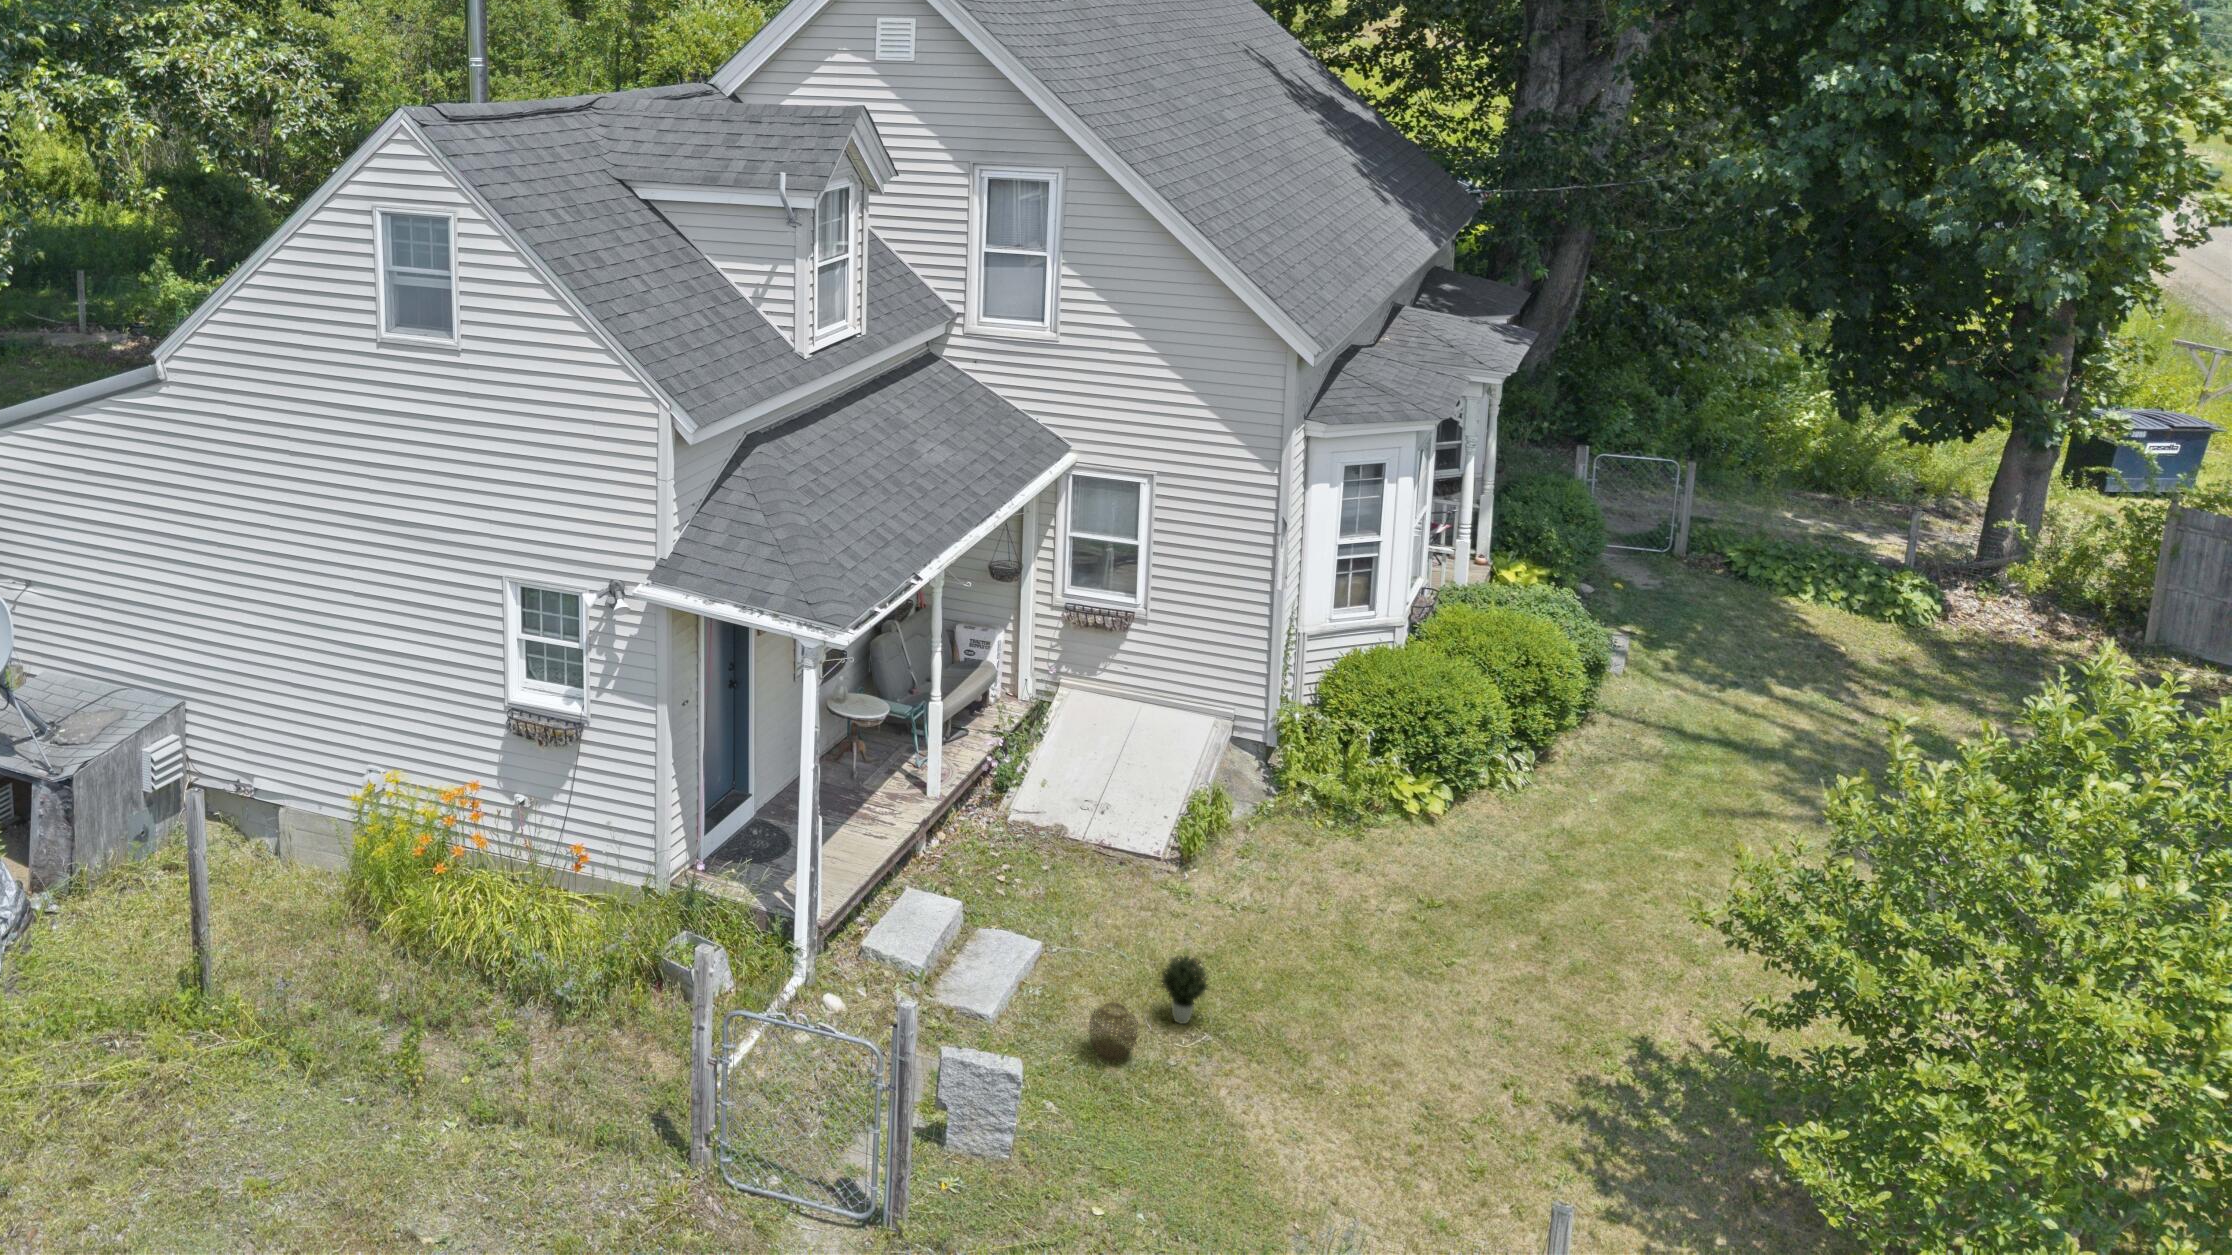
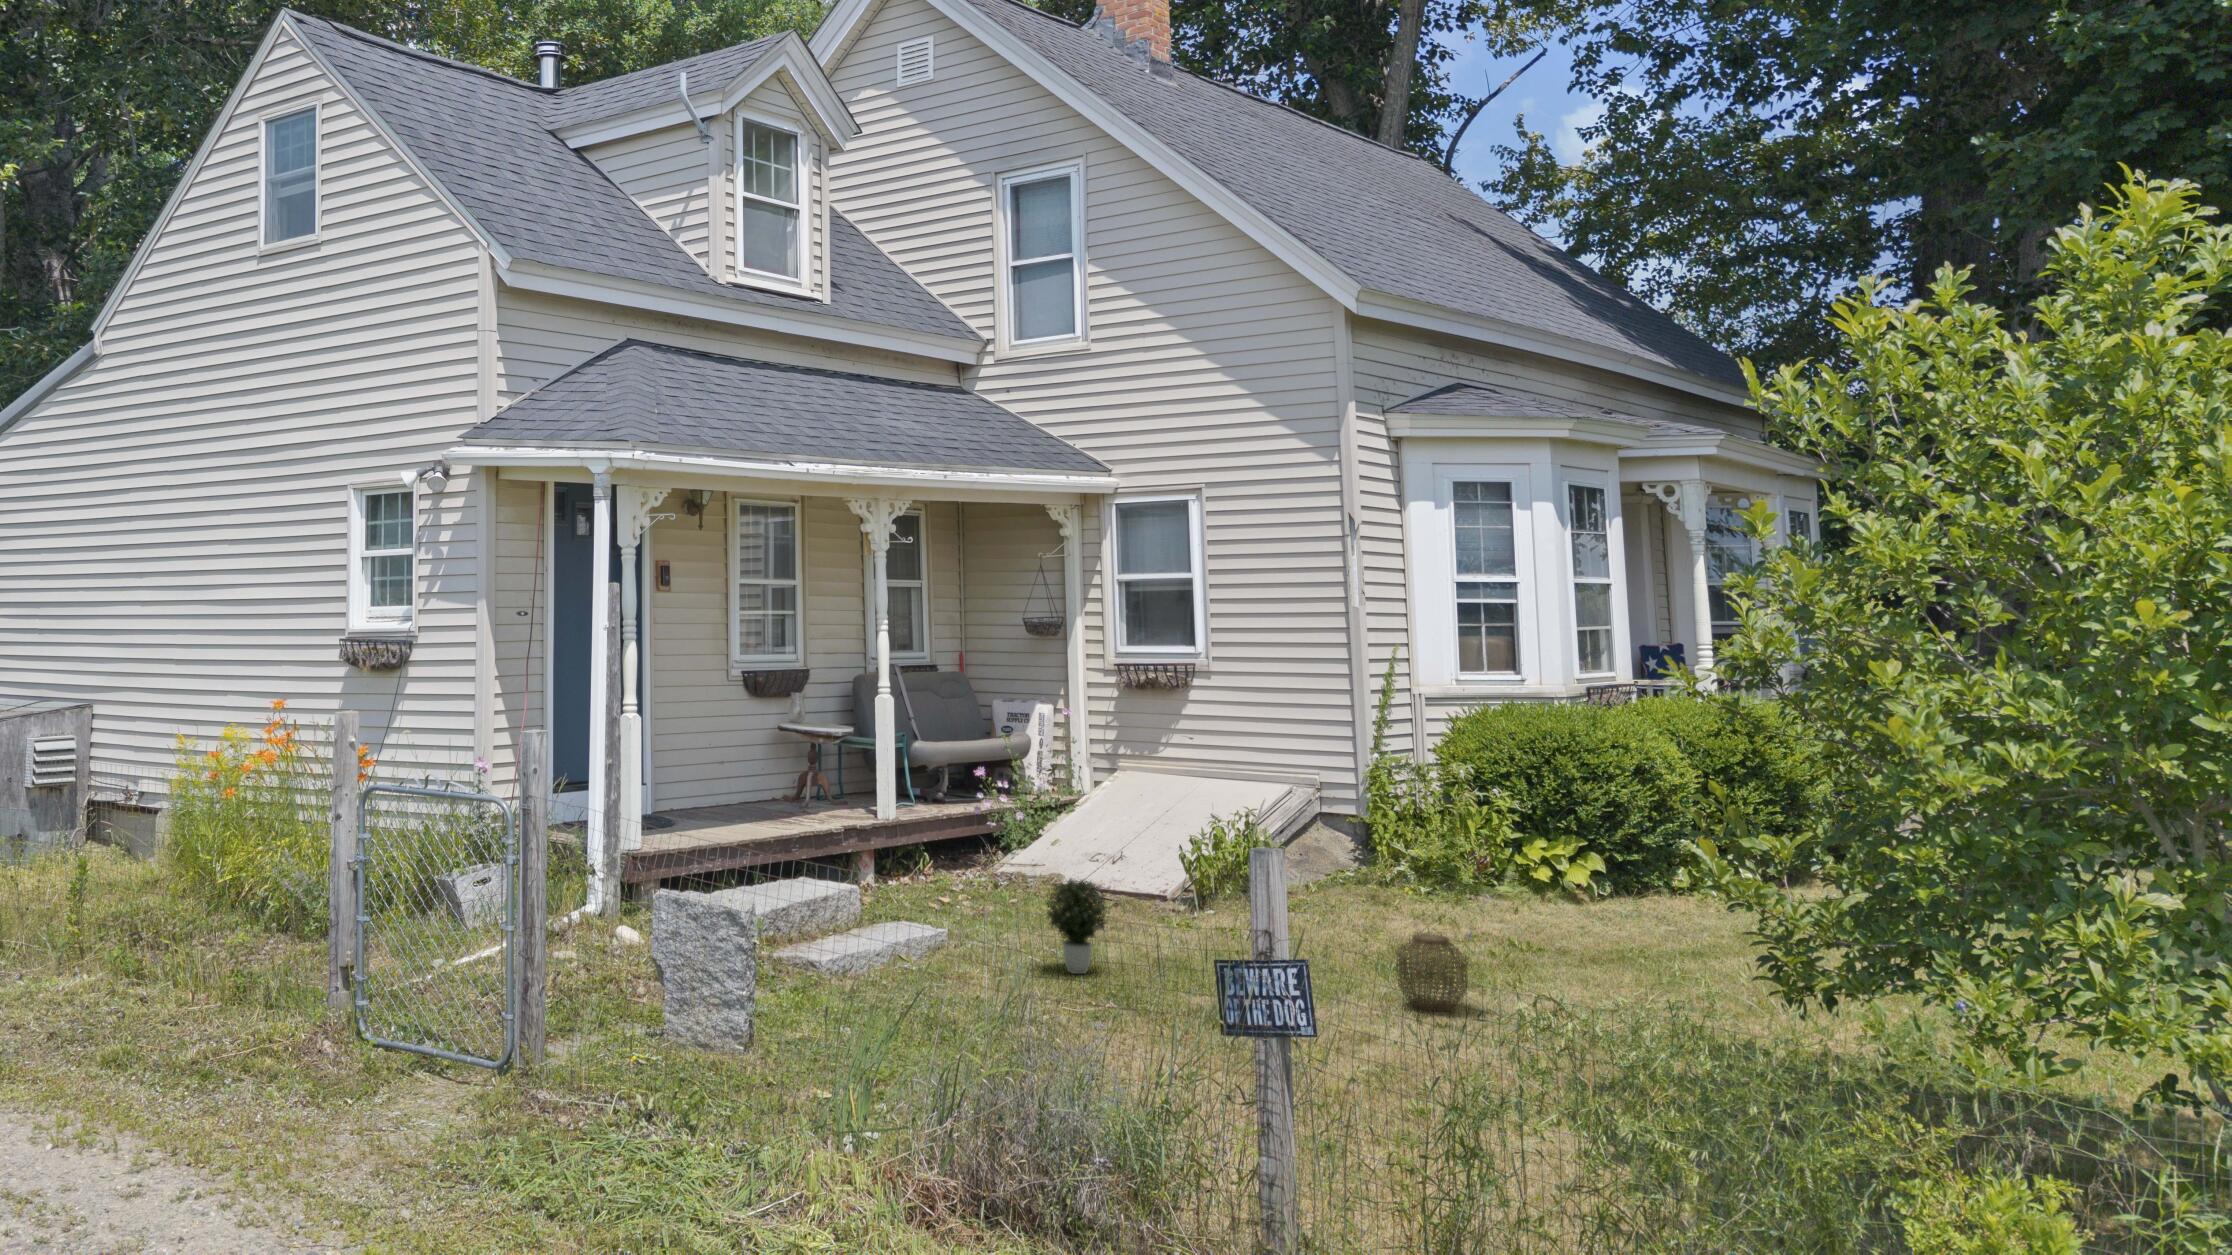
woven basket: present [1089,1002,1138,1060] -> present [1396,933,1468,1012]

